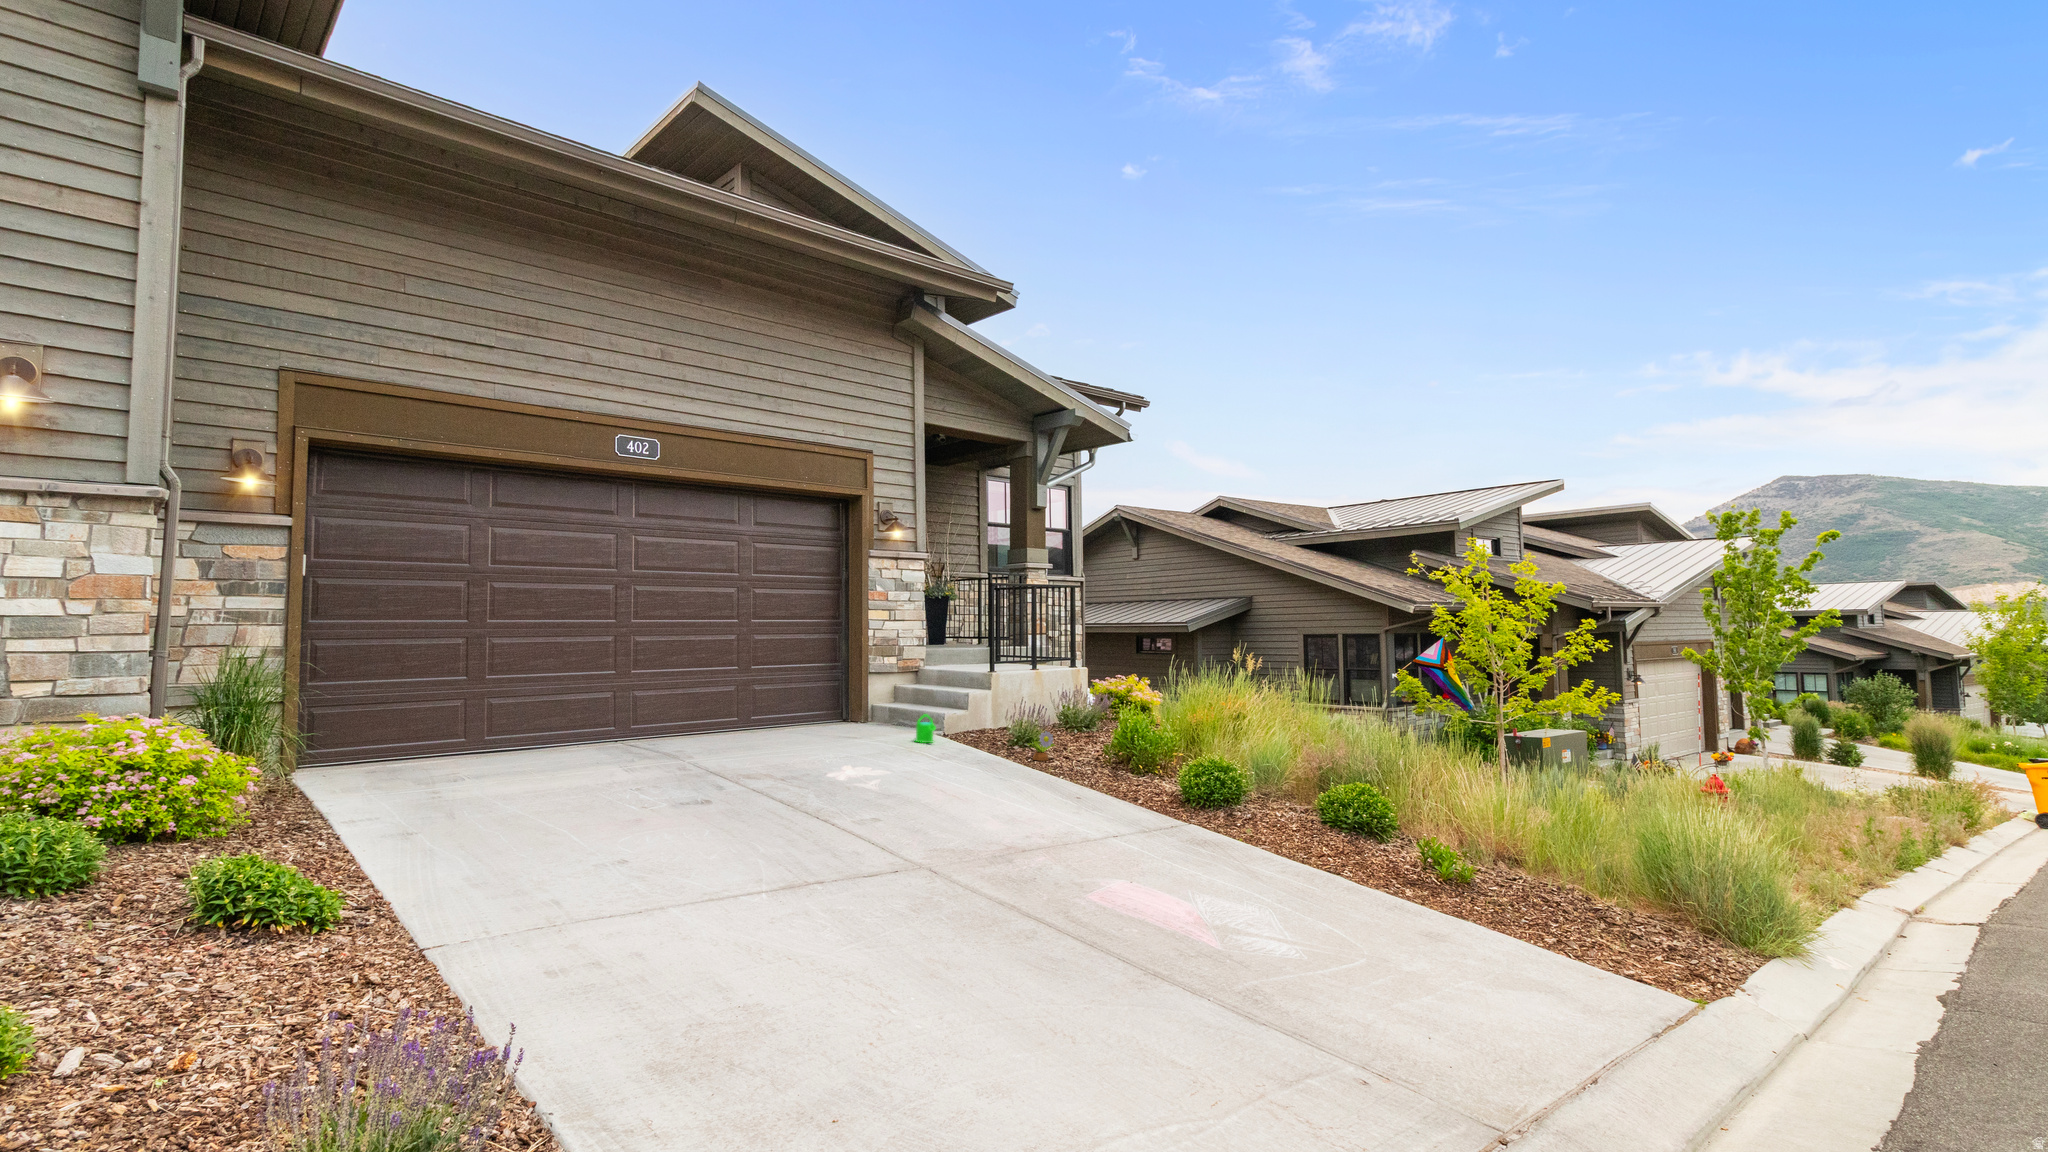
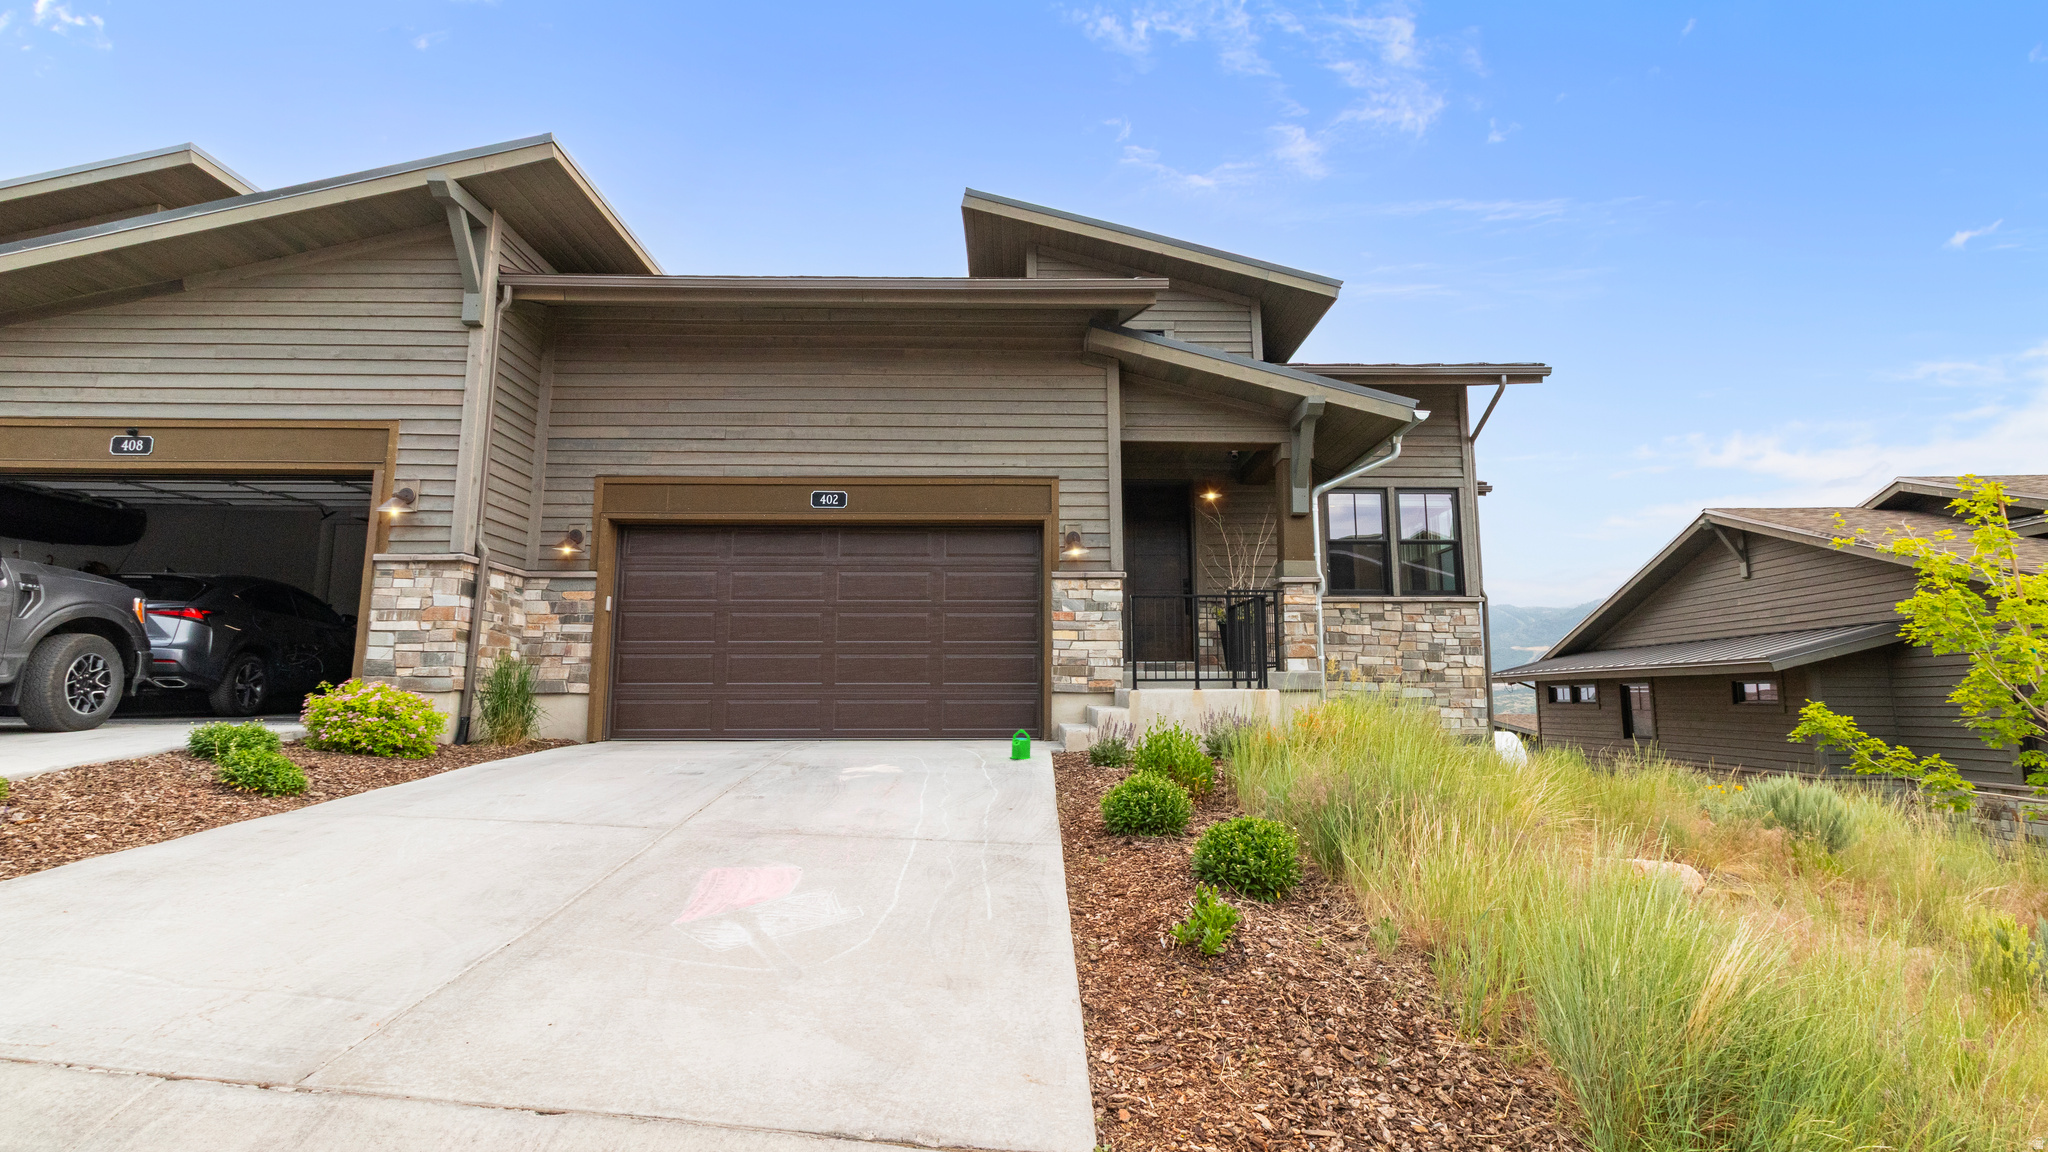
decorative plant: present [1028,731,1055,761] -> none [1039,743,1076,777]

